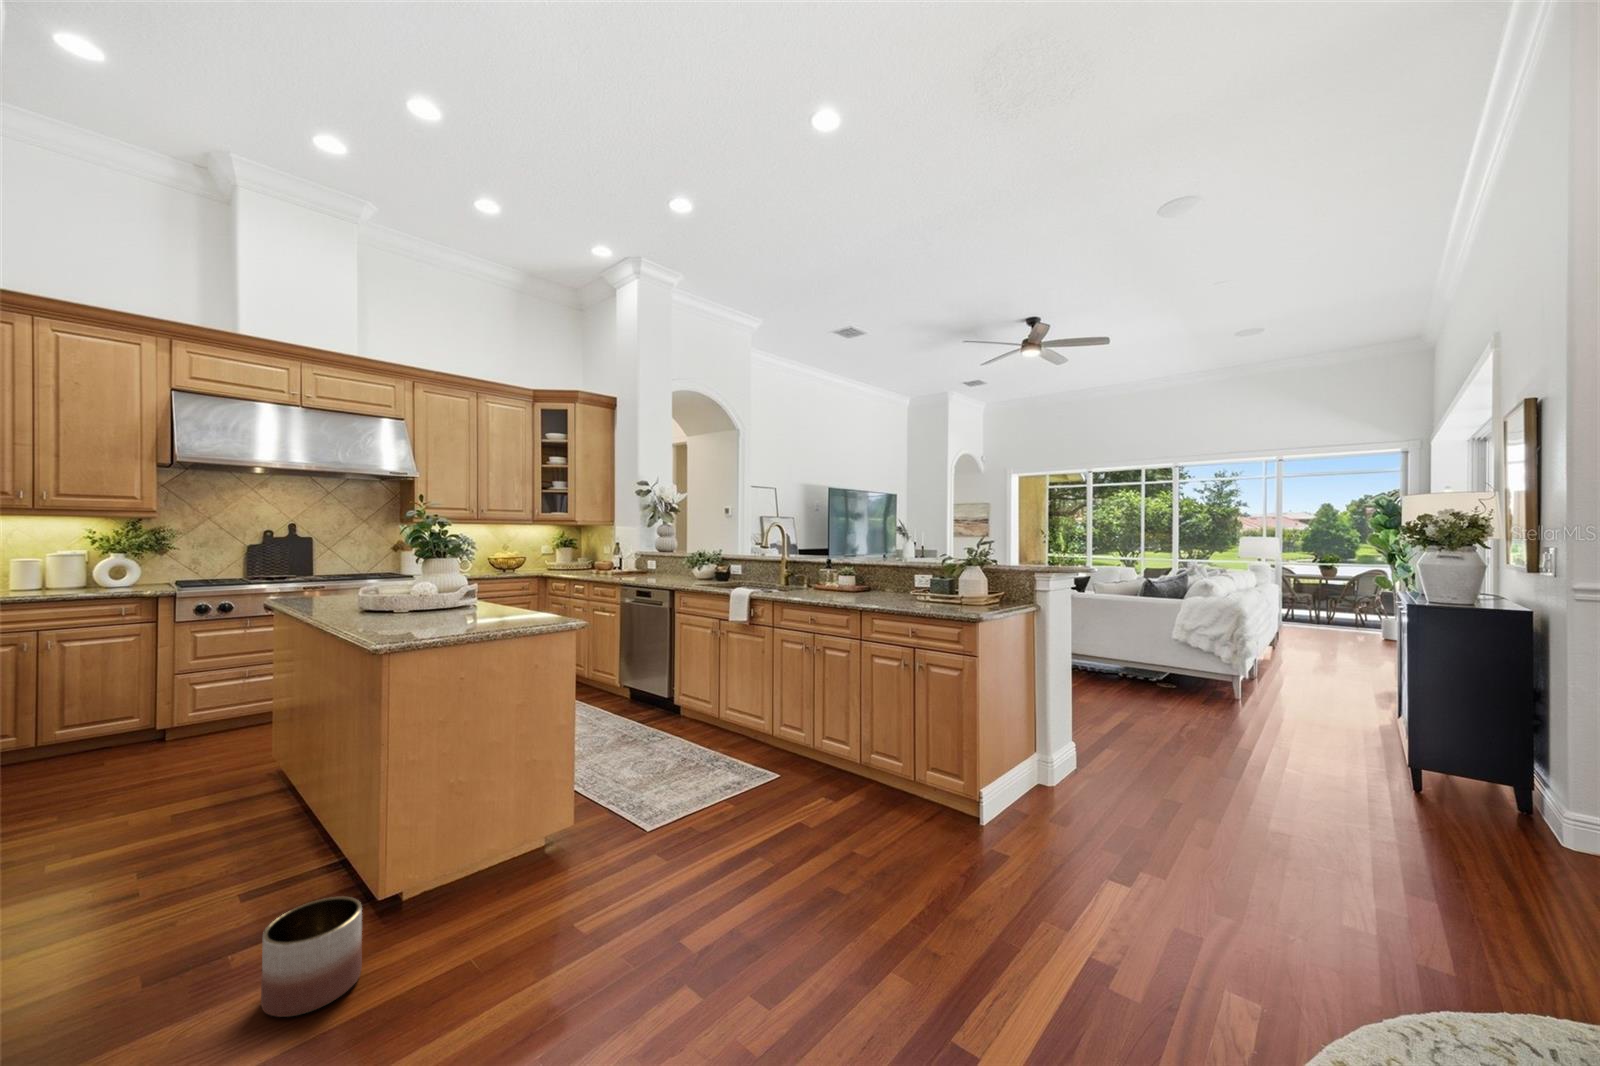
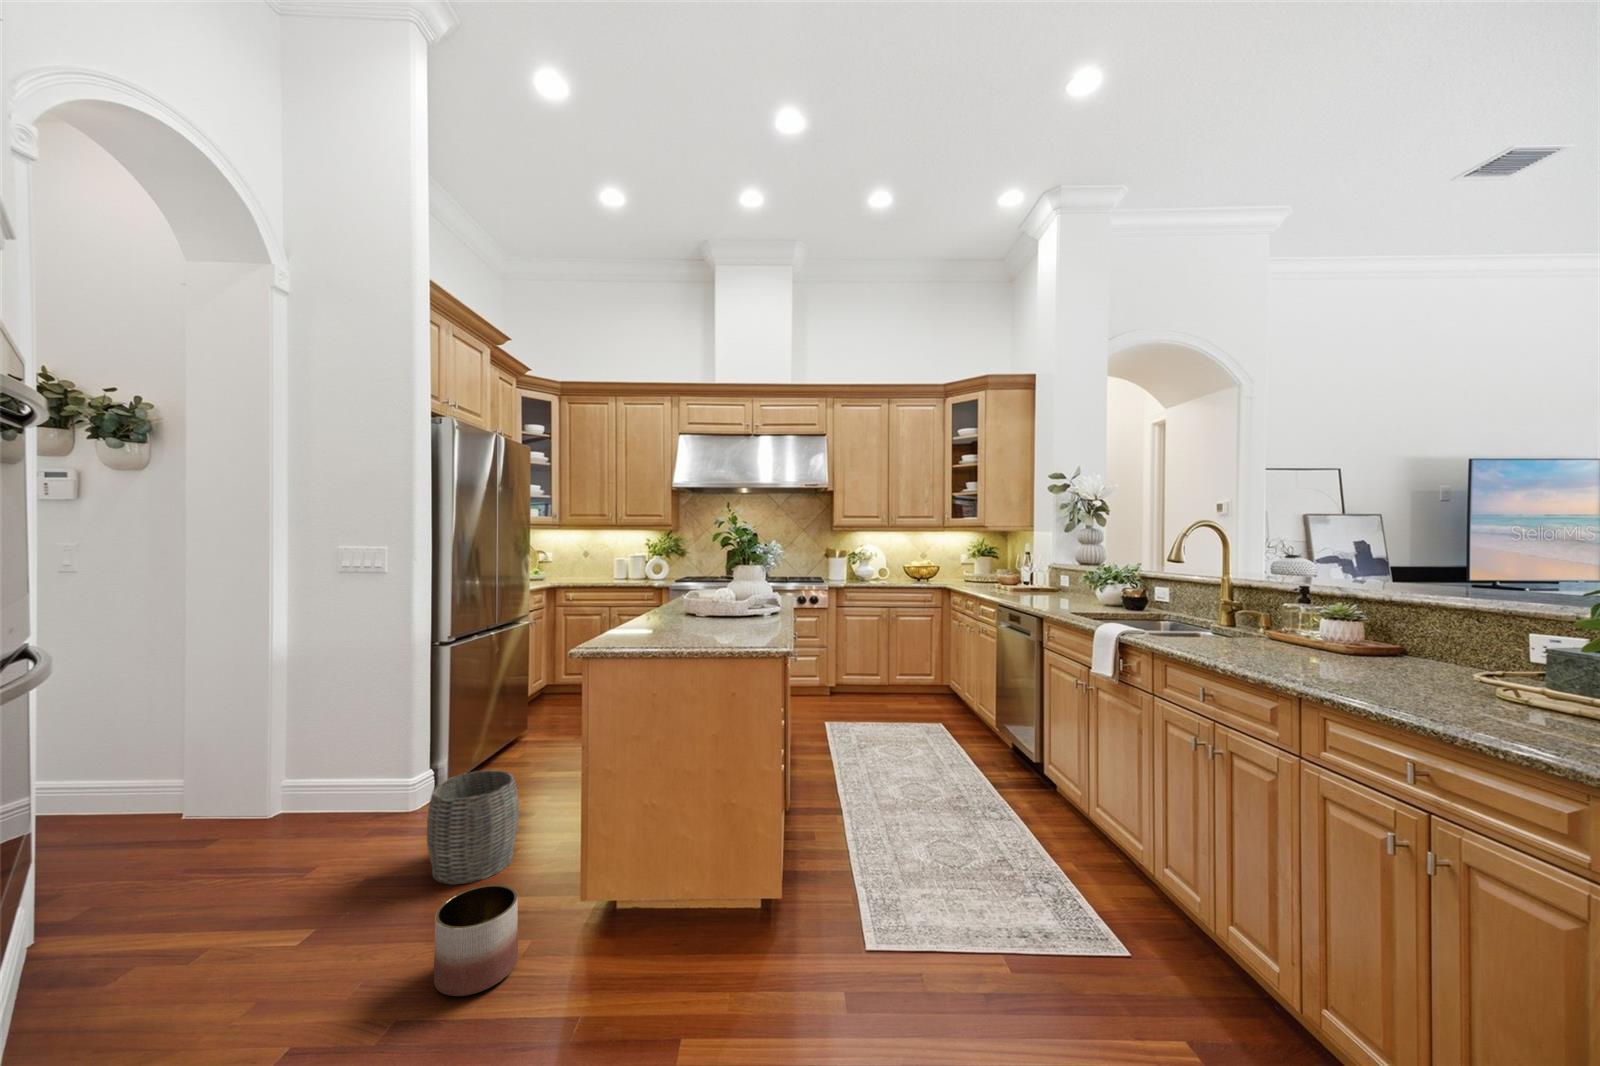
woven basket: none [48,827,205,989] -> present [427,770,519,884]

